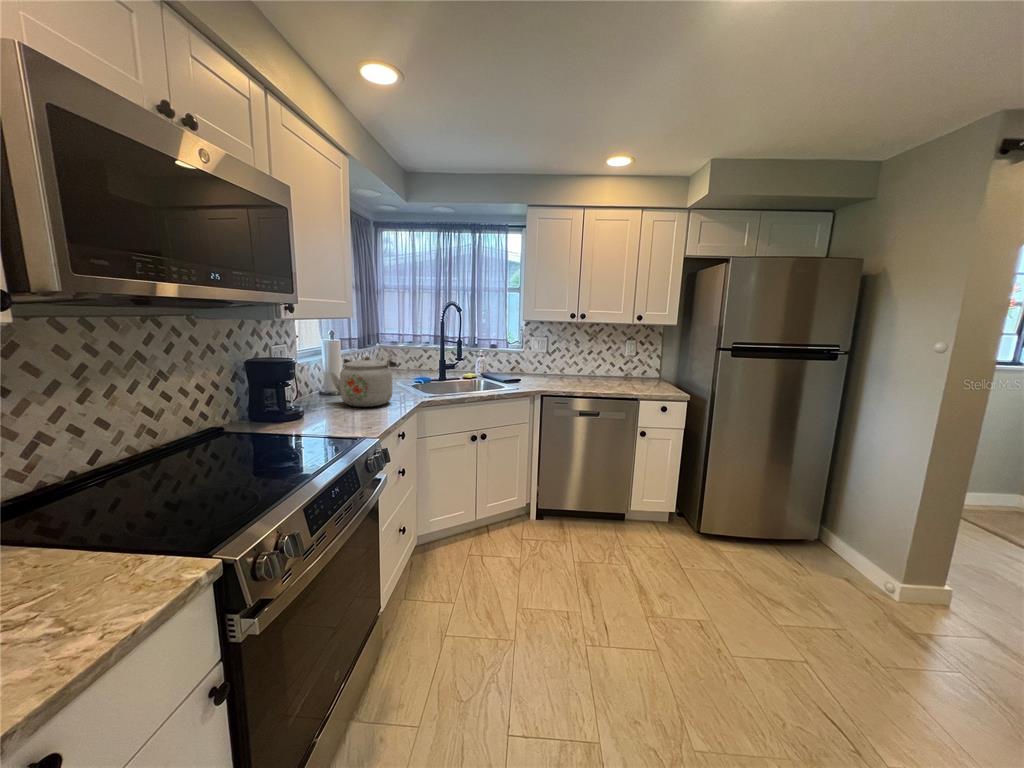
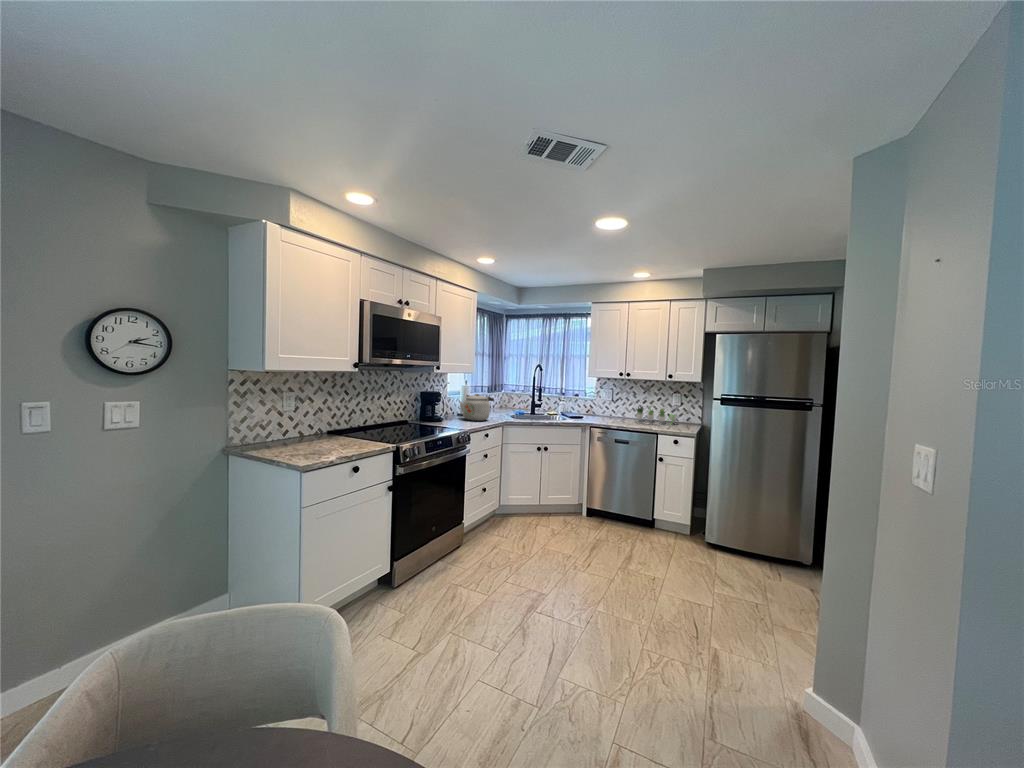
succulent plant: none [585,357,637,383] -> present [636,407,676,423]

